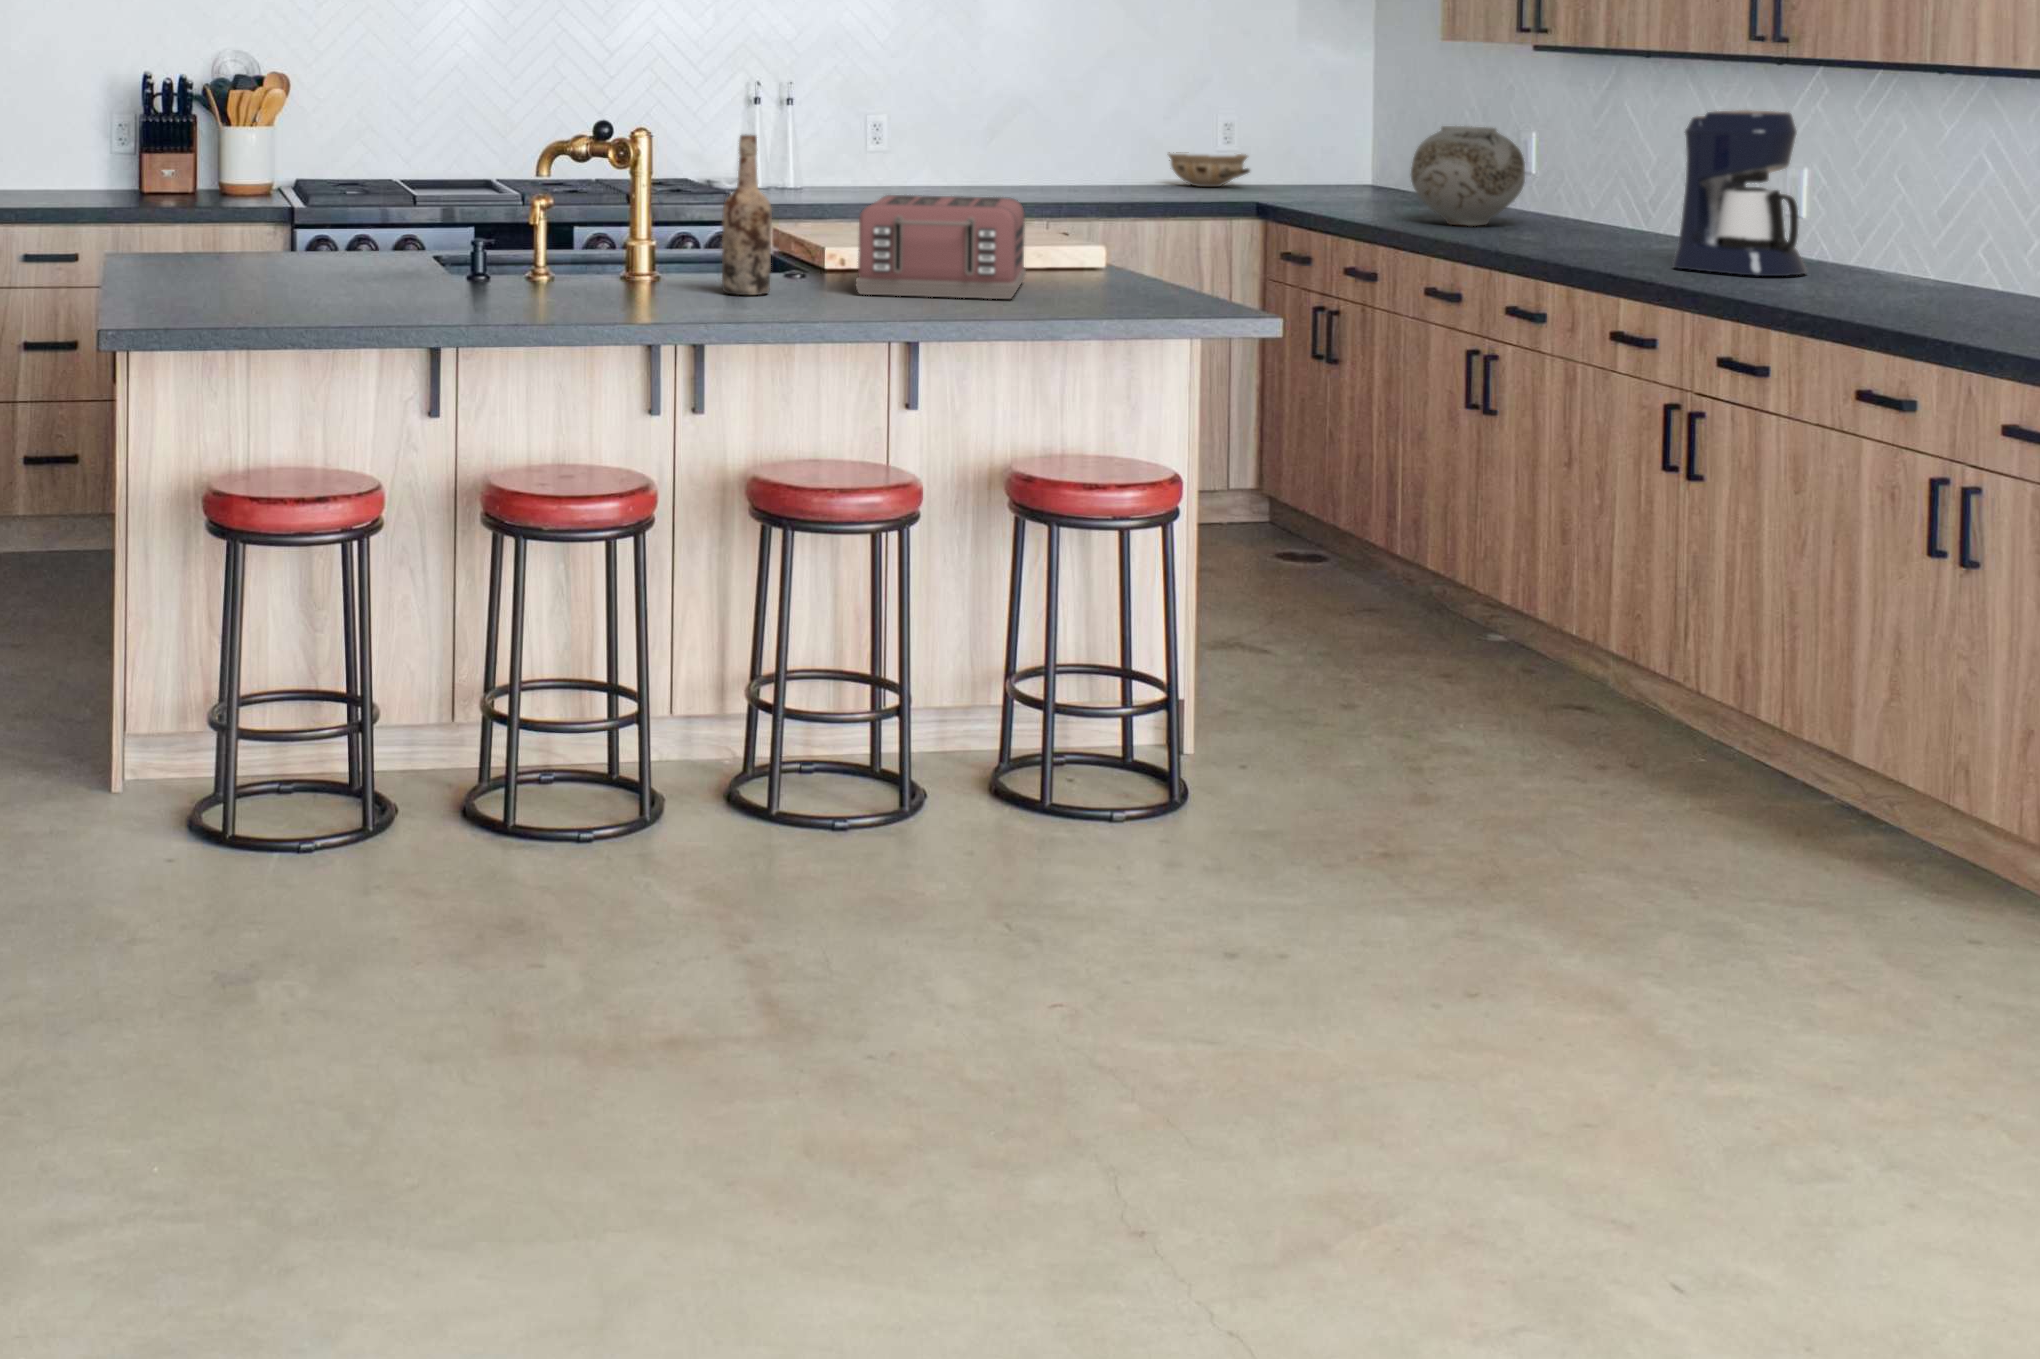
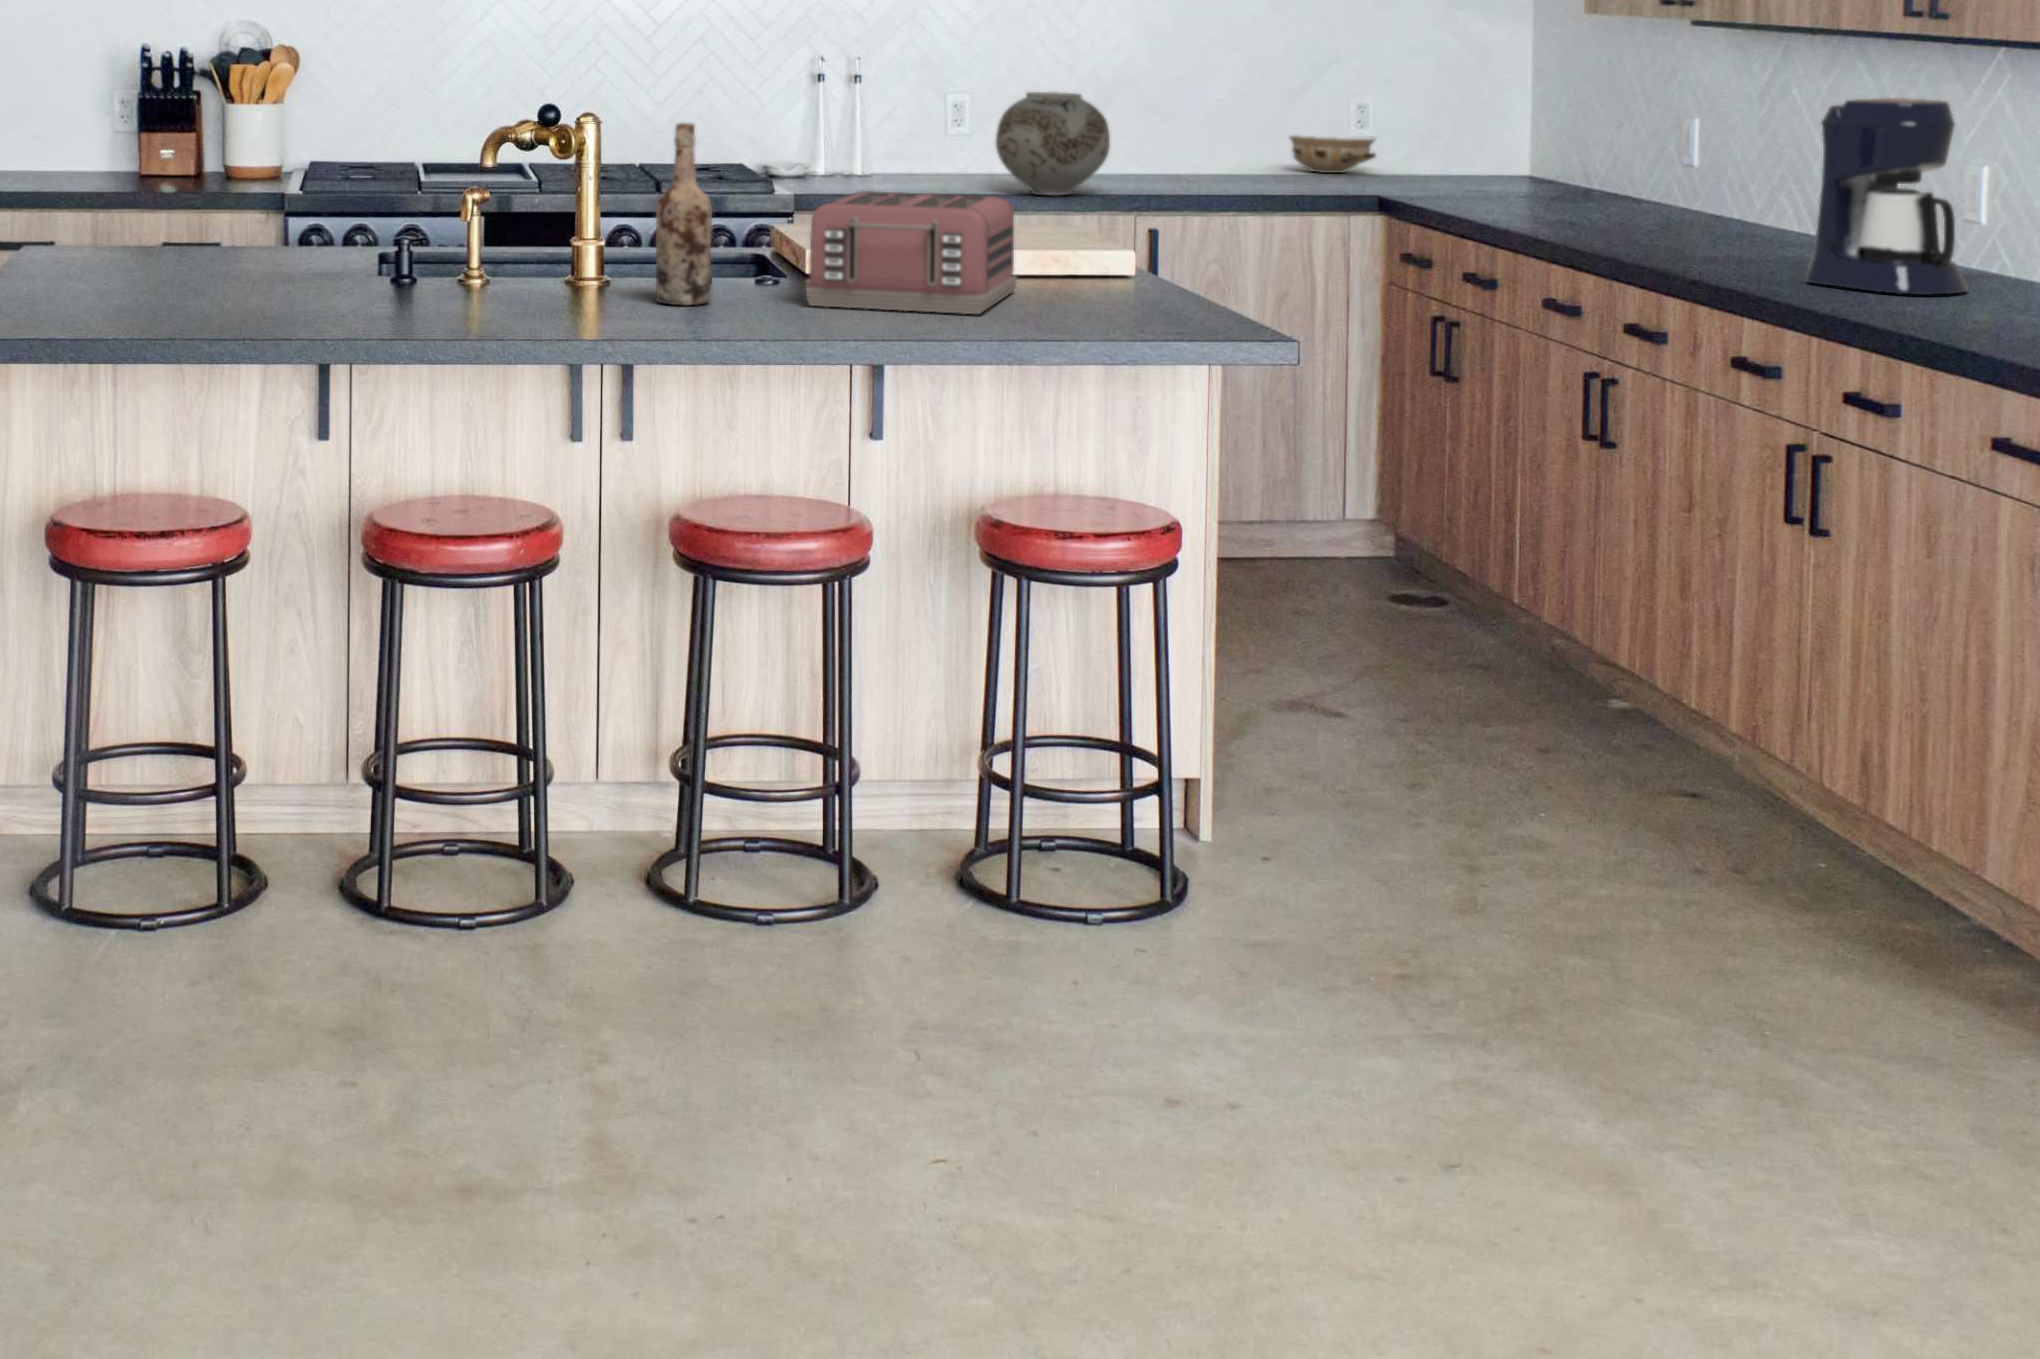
vase: present [1411,126,1525,226] -> present [996,92,1110,196]

